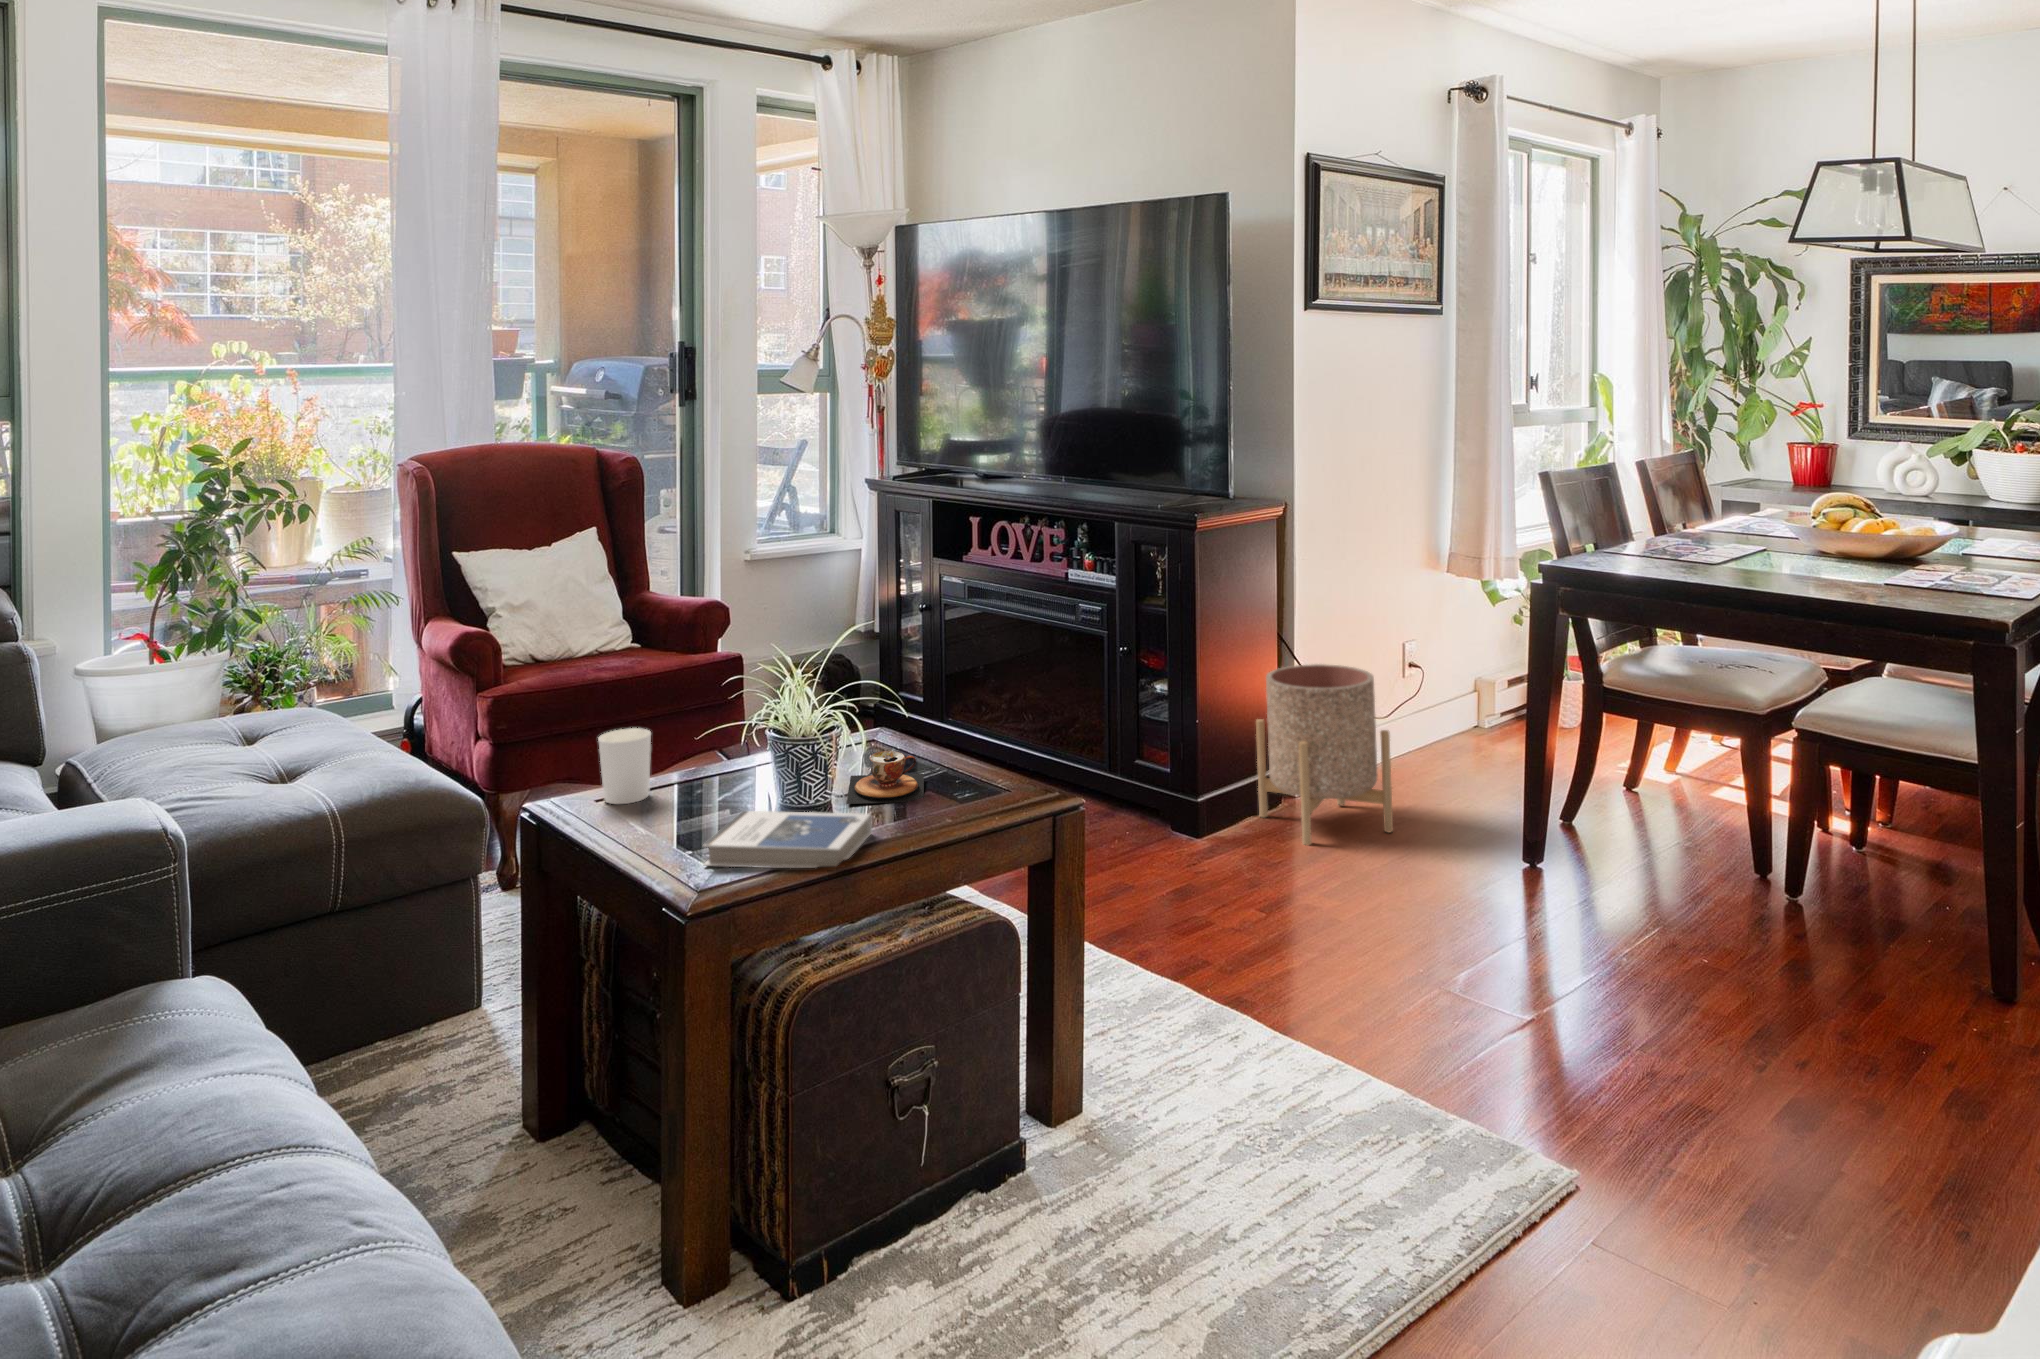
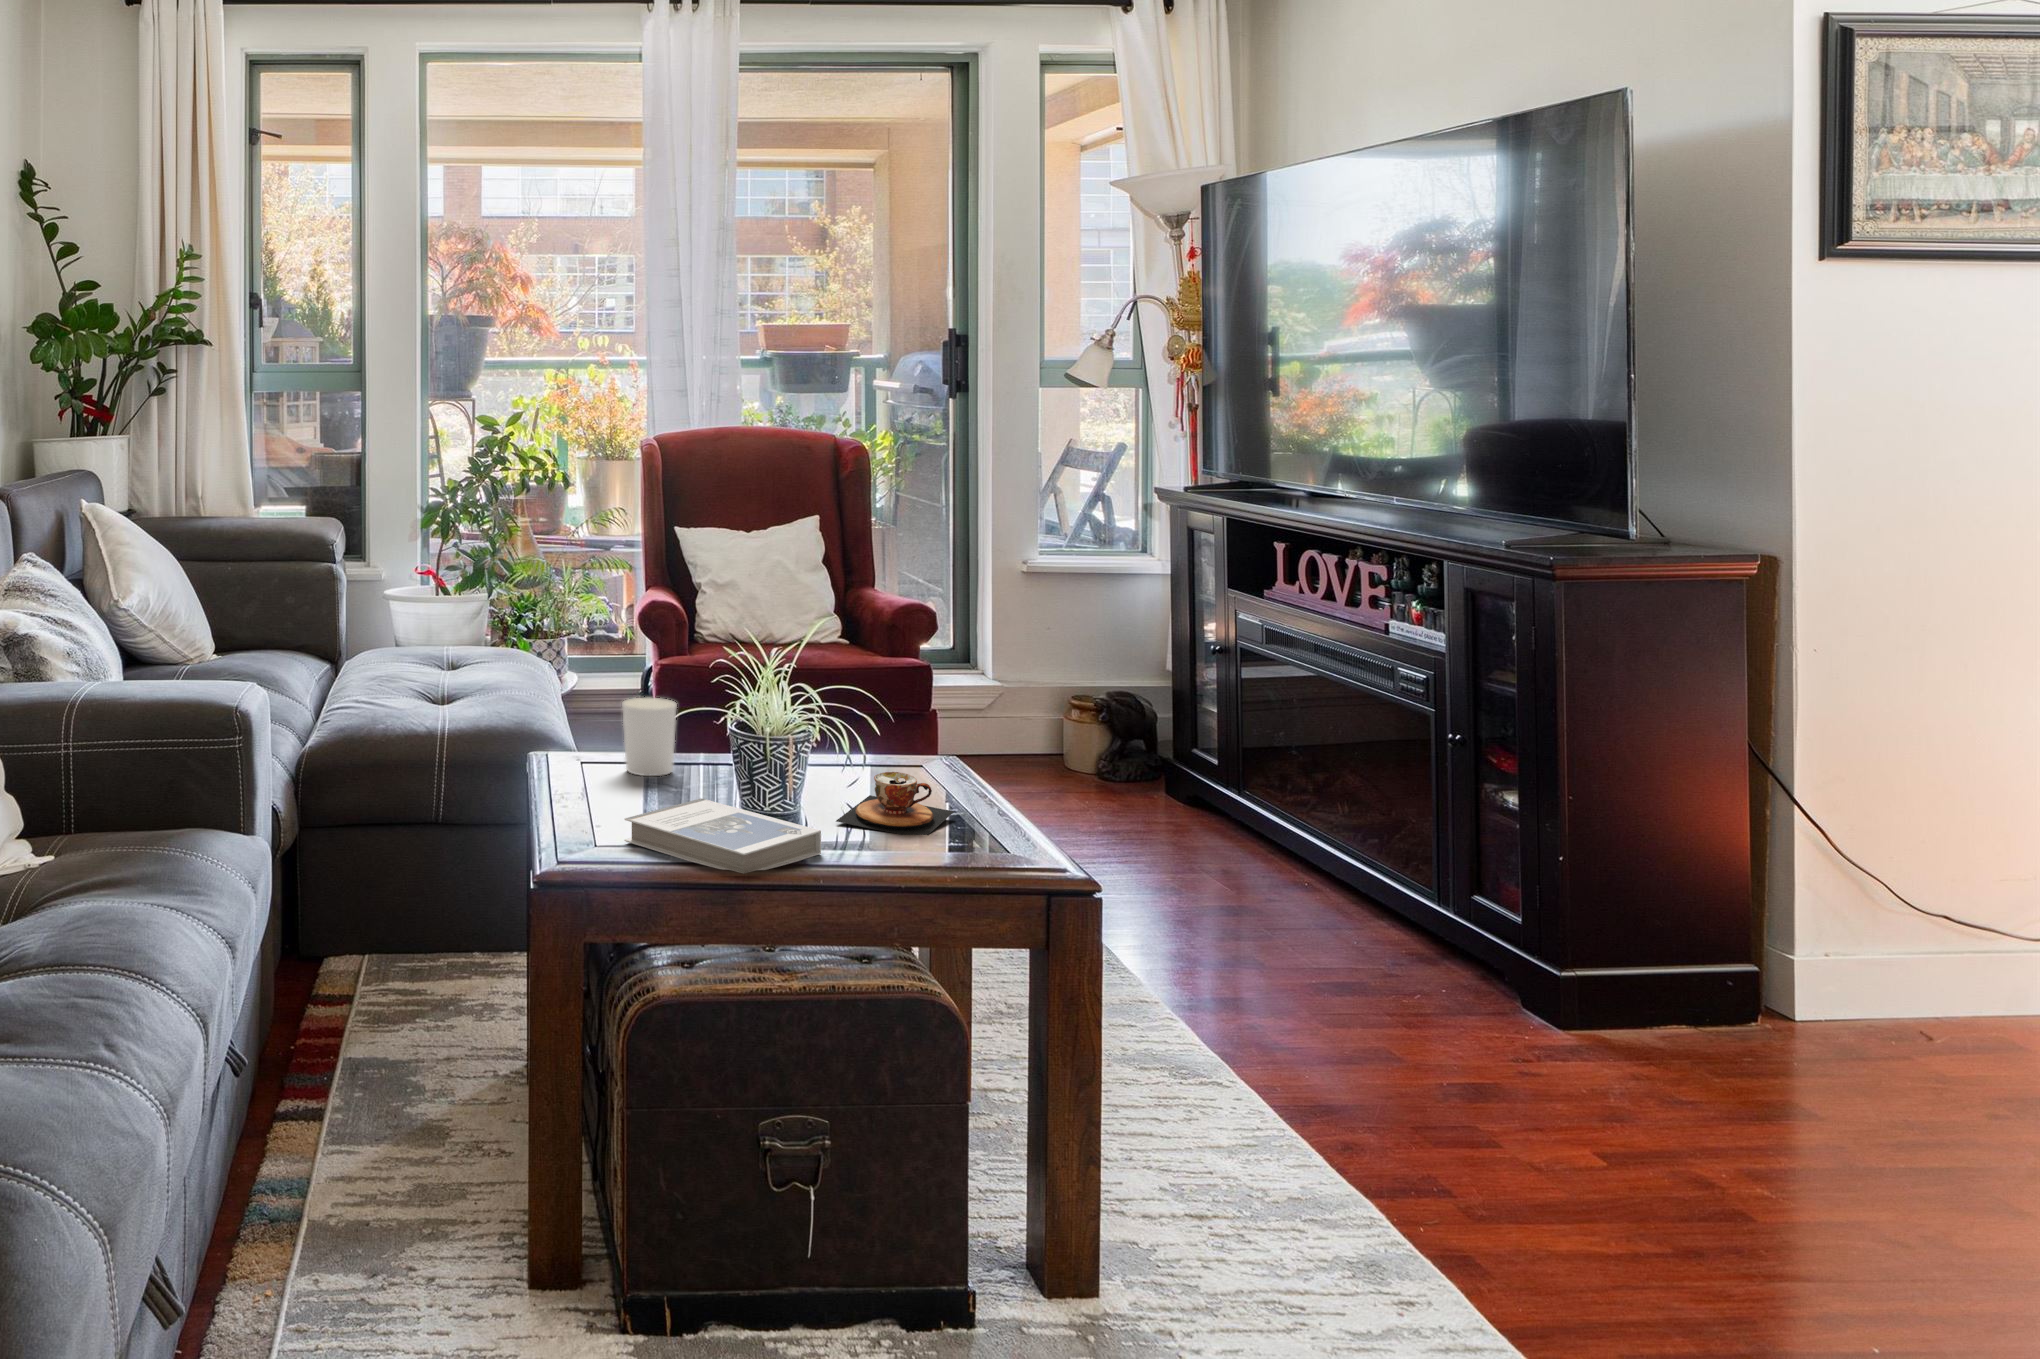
planter: present [1256,664,1393,845] -> none [1670,813,1919,1115]

